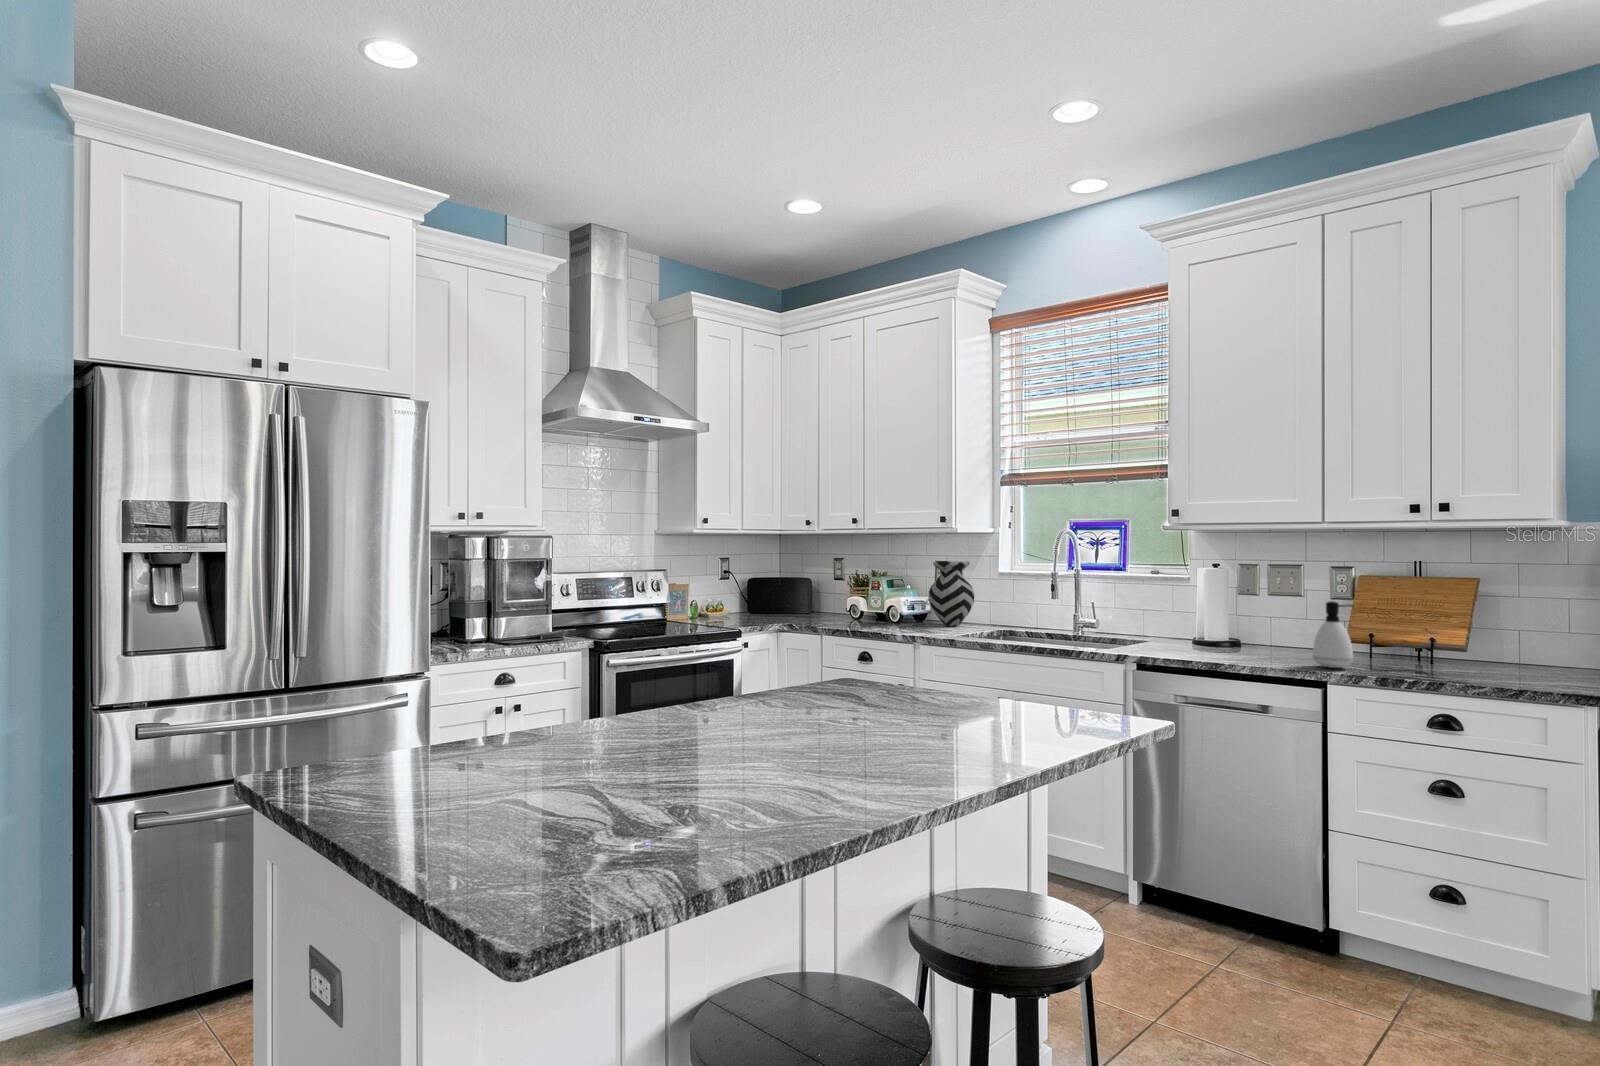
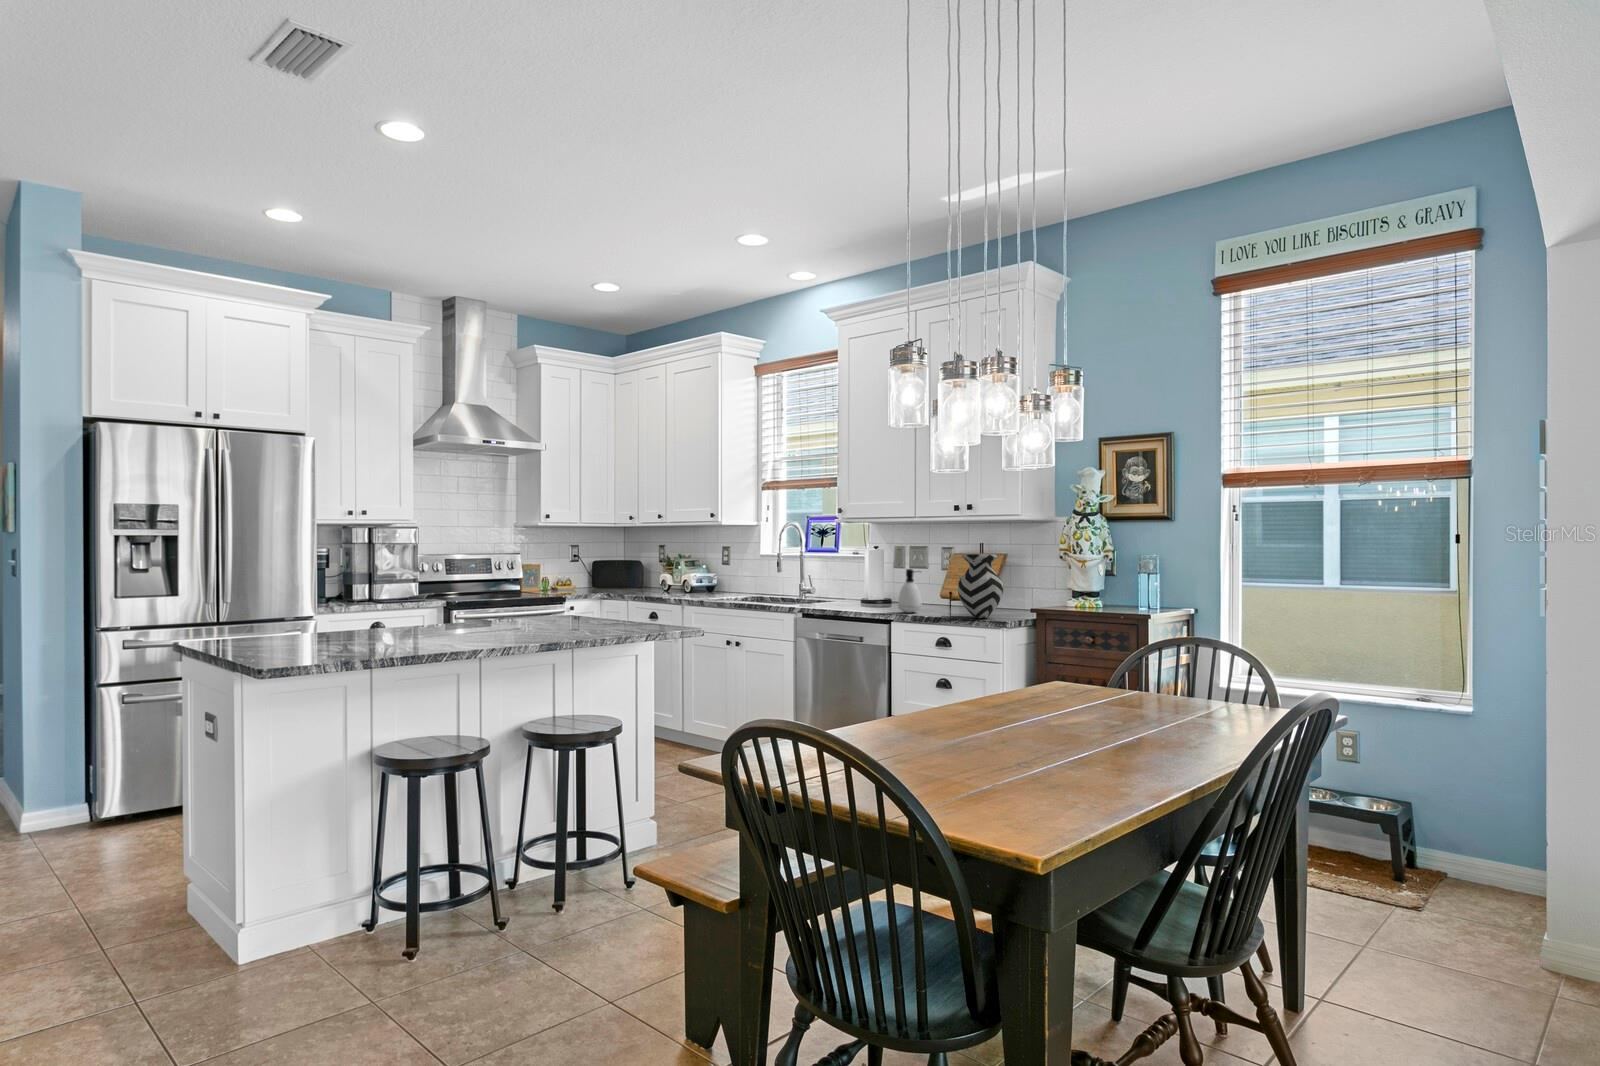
vase: present [929,562,974,626] -> present [958,554,1003,618]

